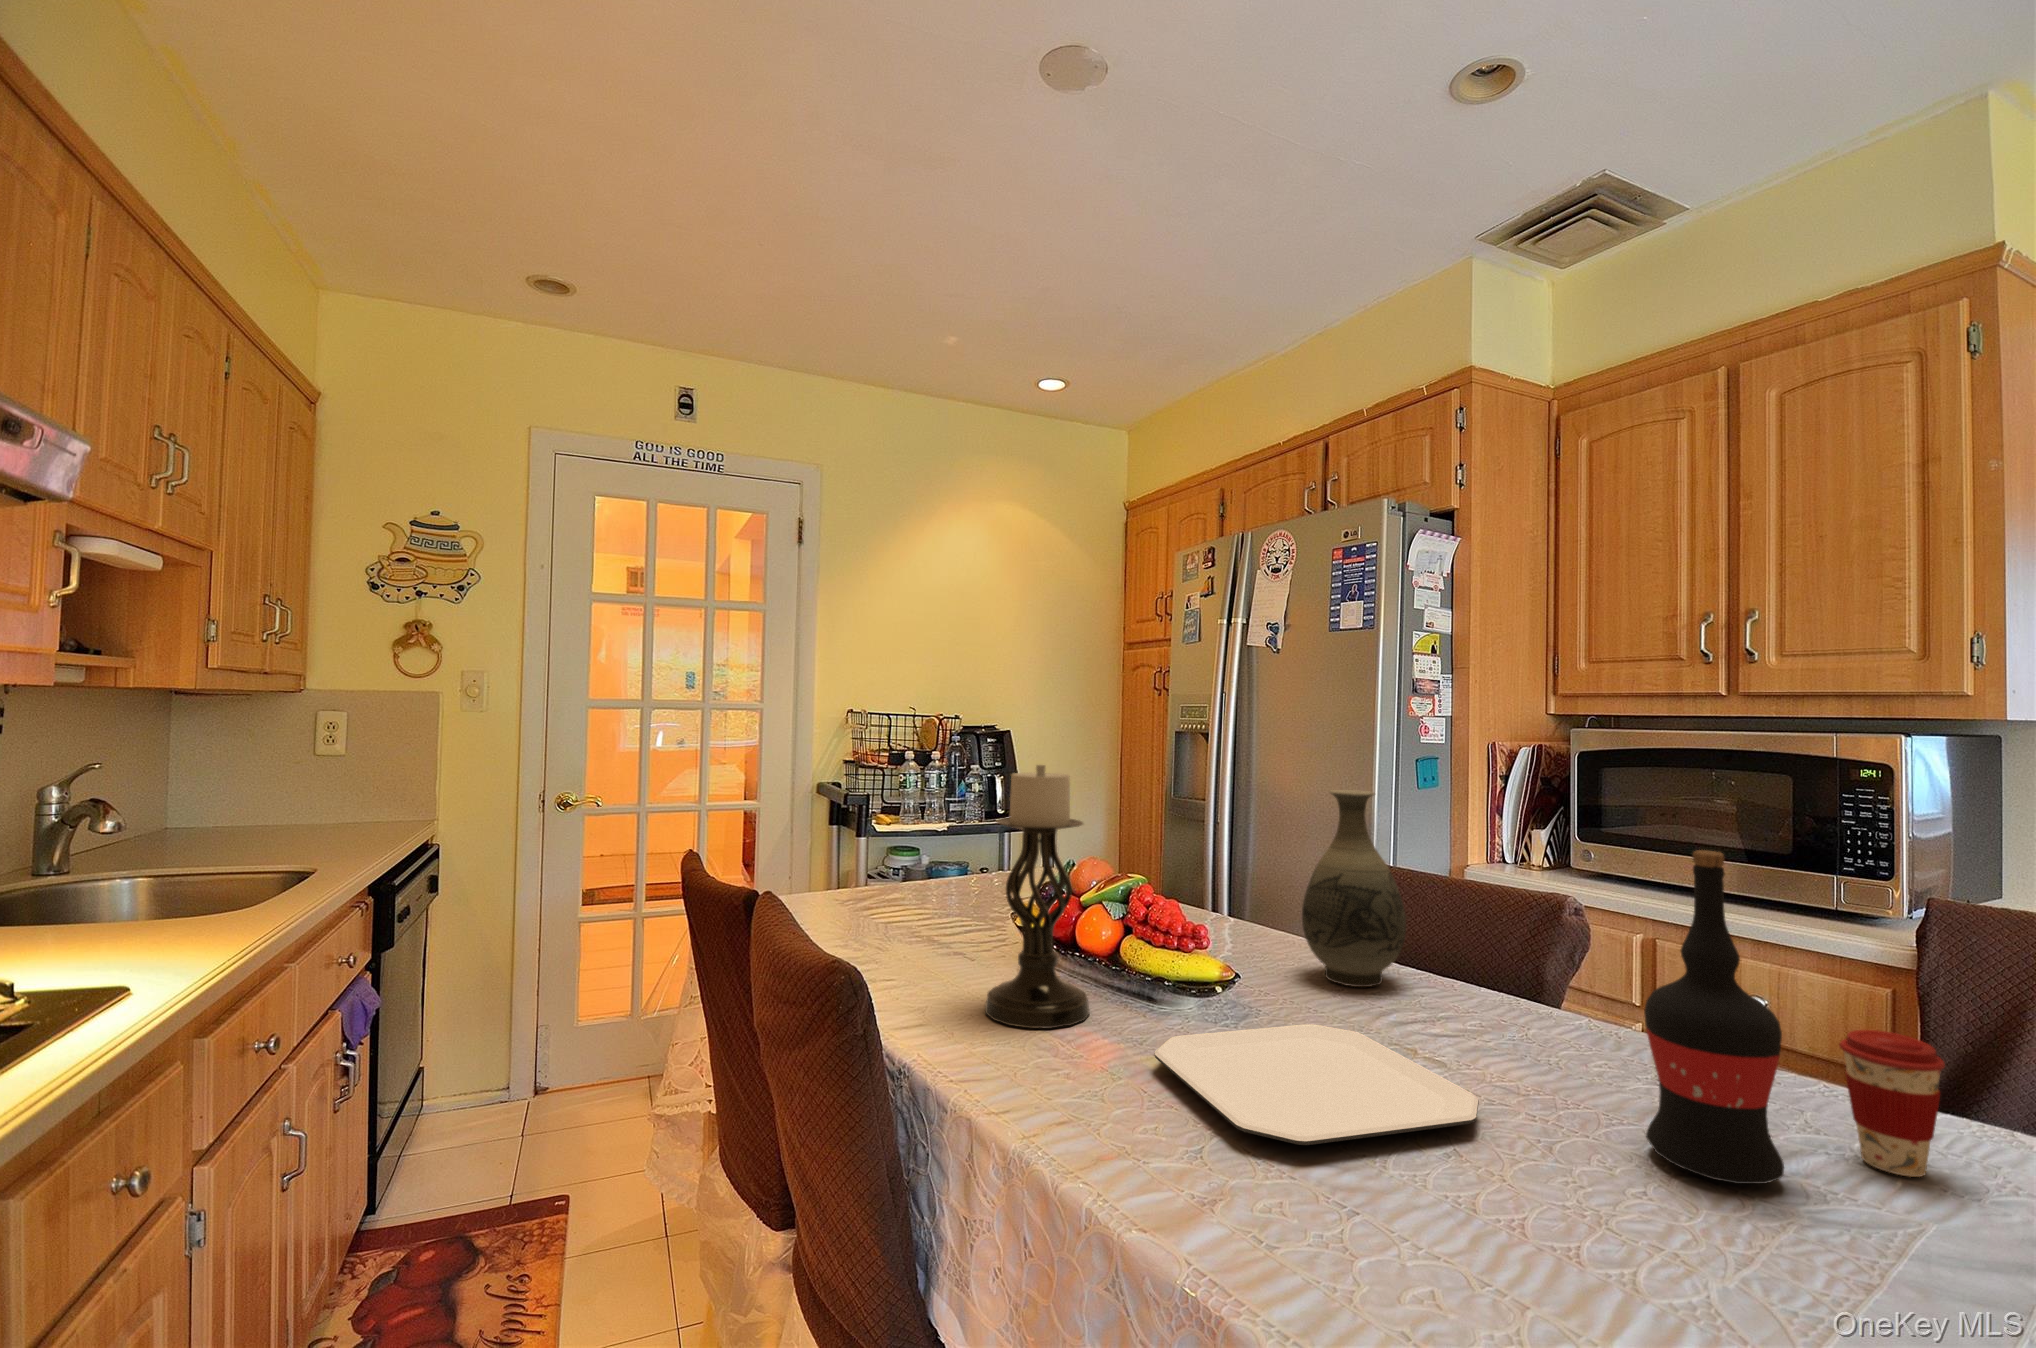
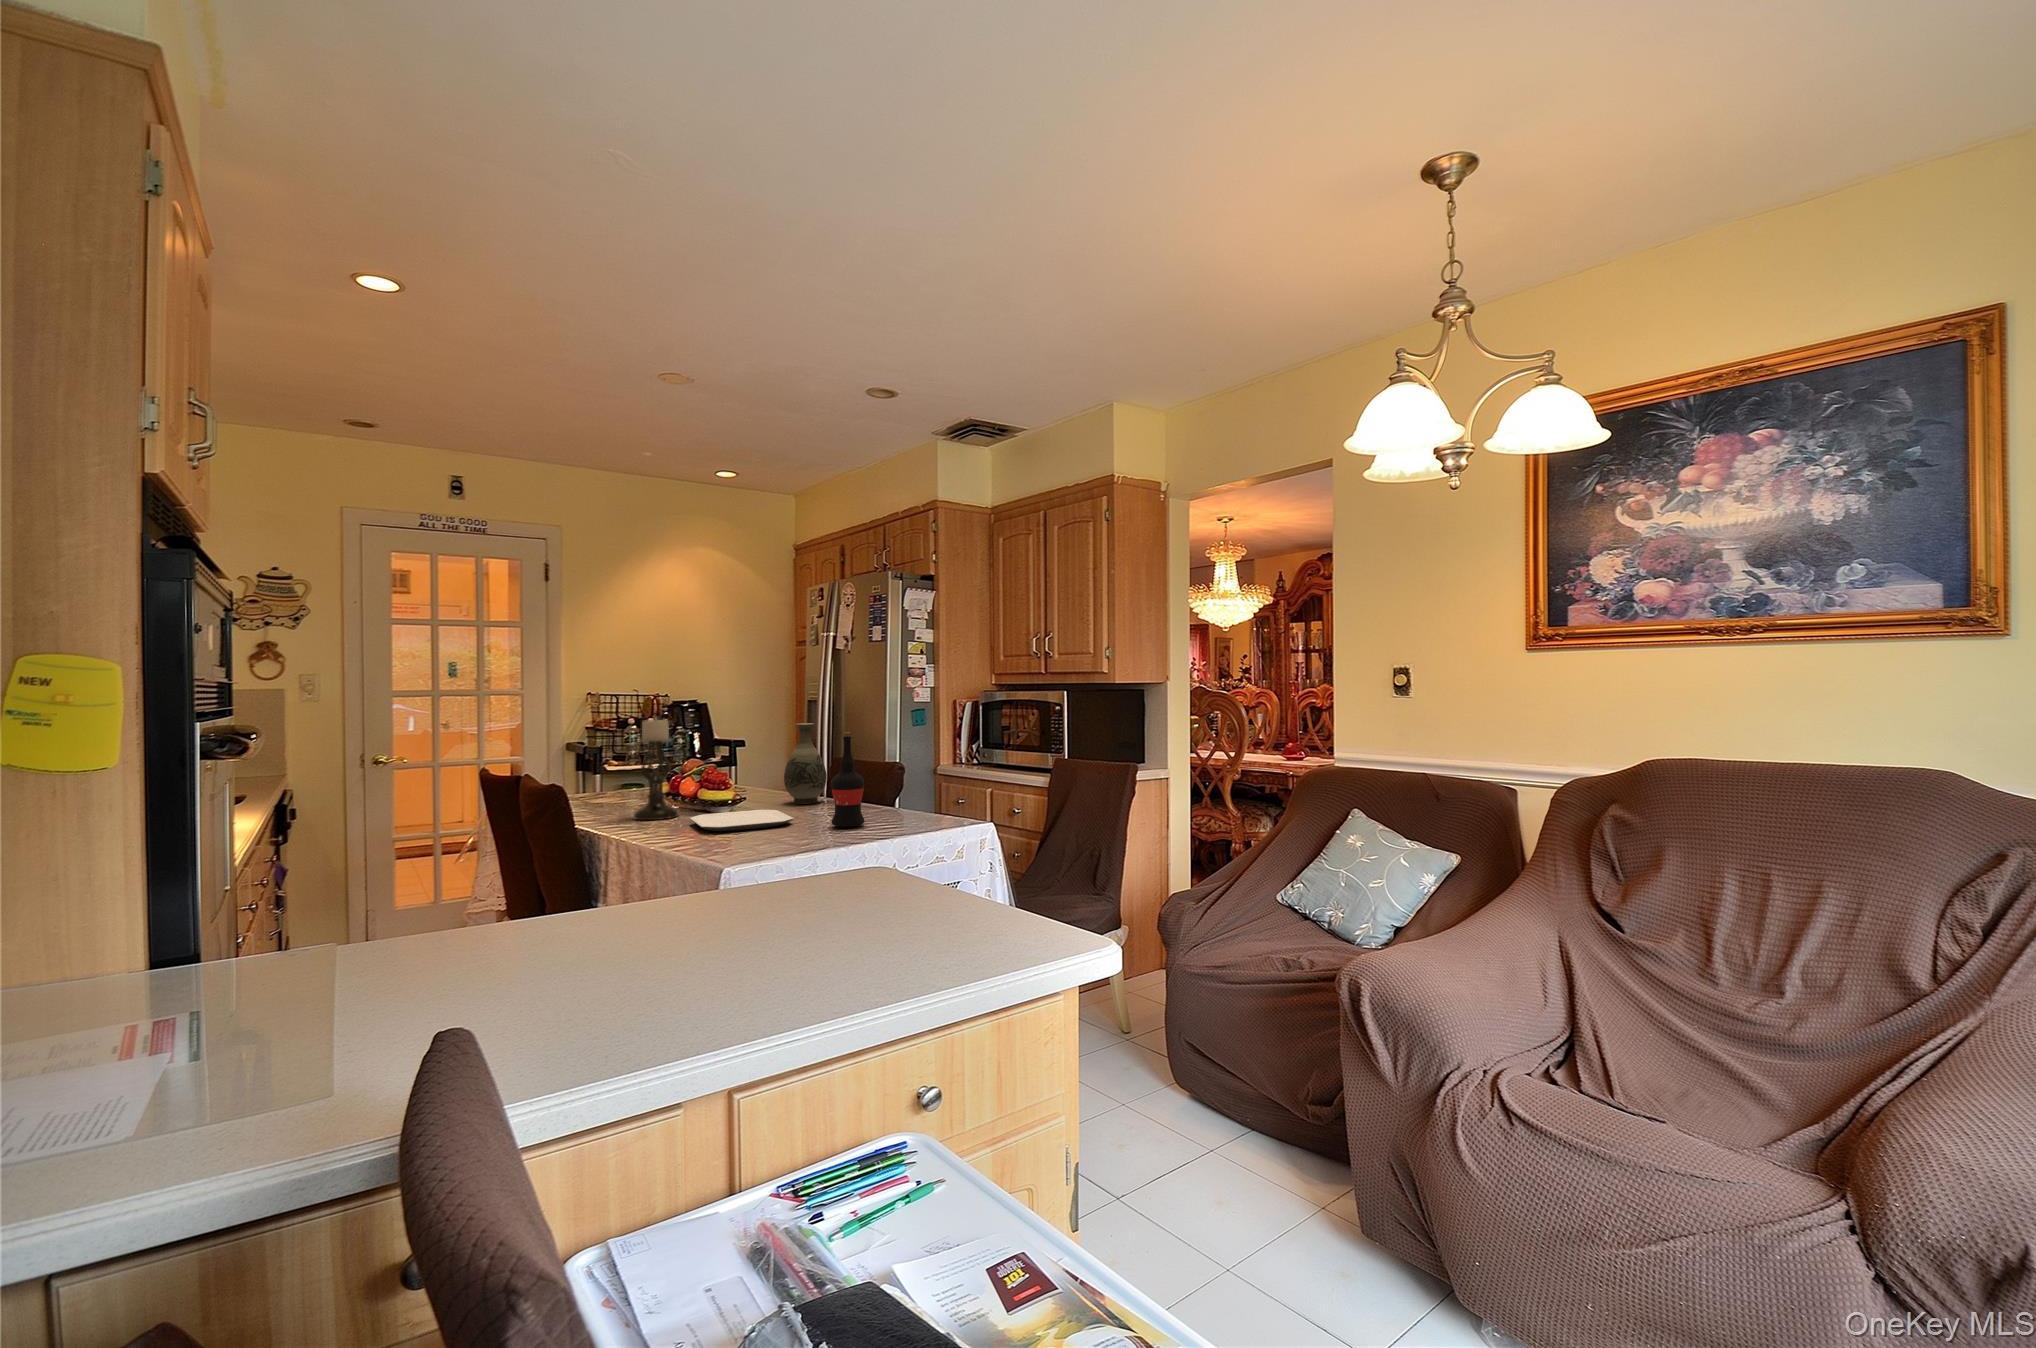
coffee cup: present [1839,1030,1945,1177] -> none [891,785,914,823]

